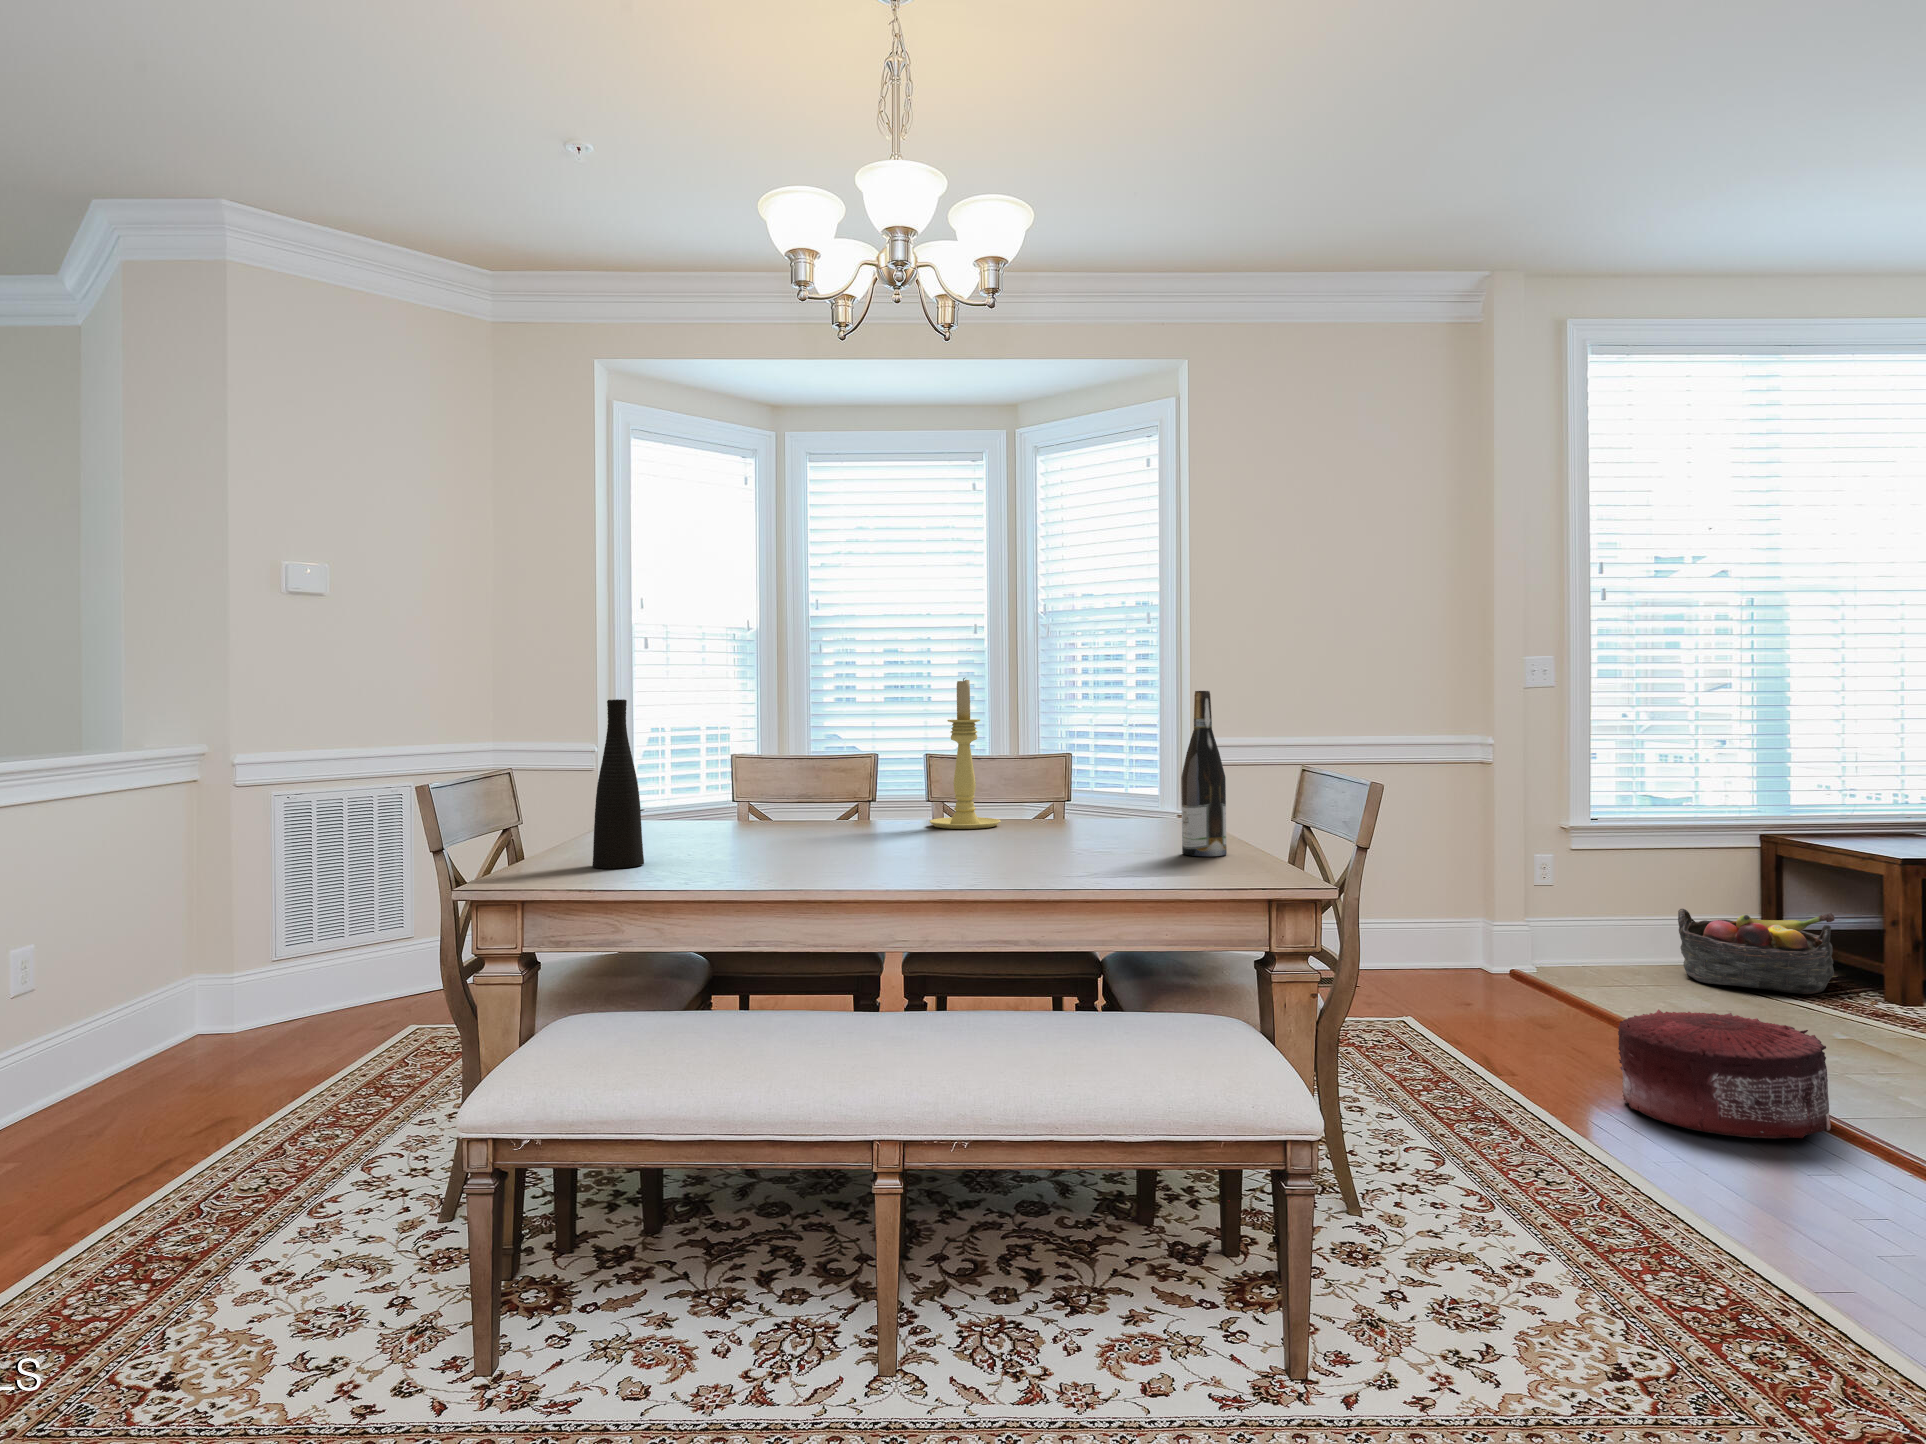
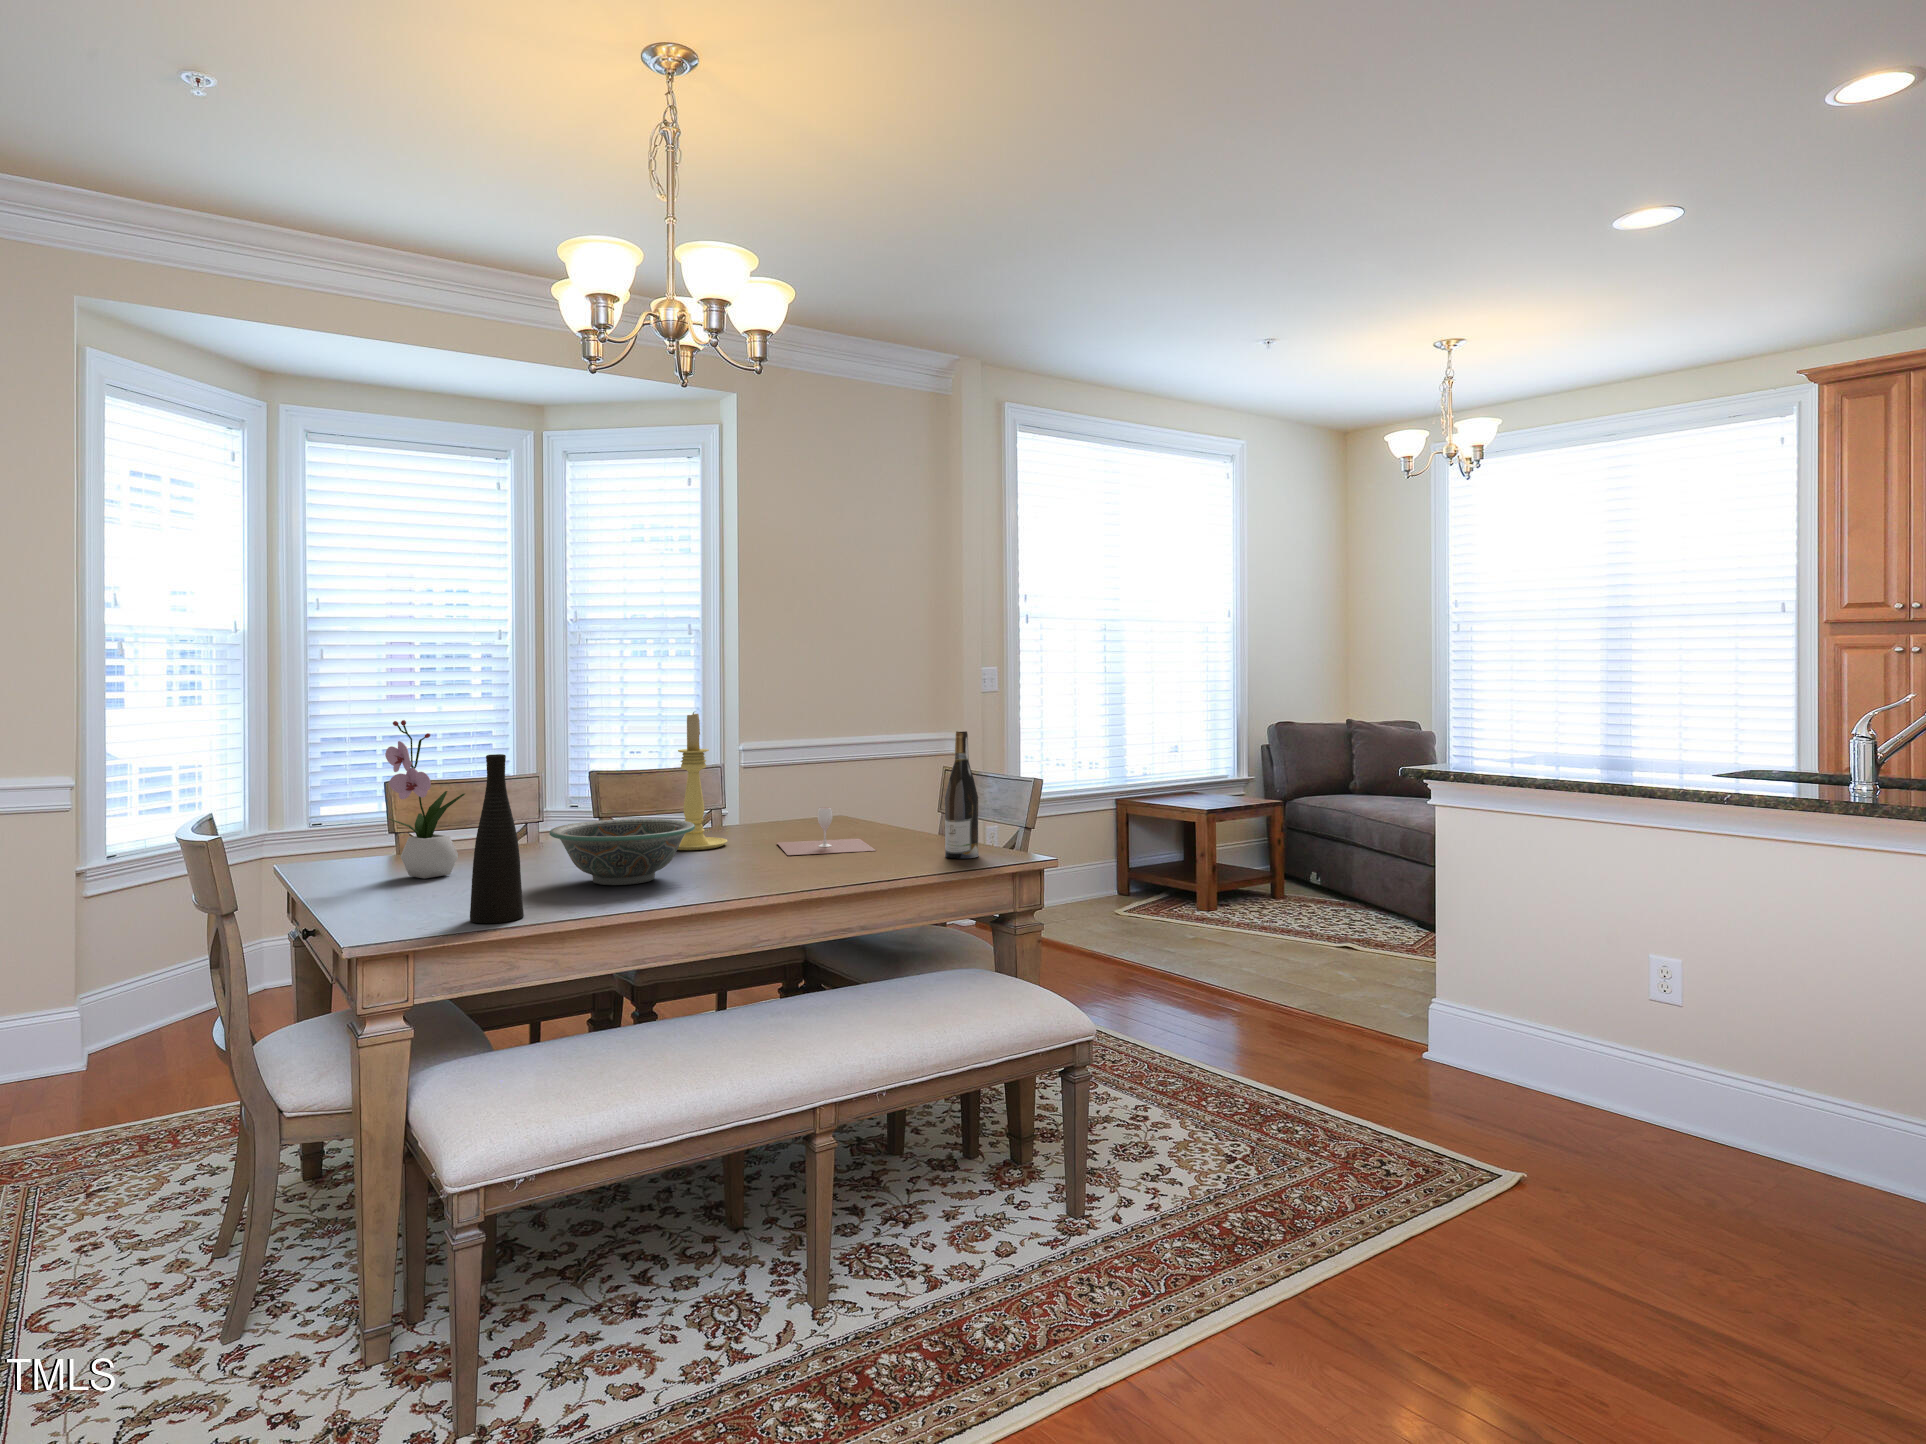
flower arrangement: none [654,681,718,833] -> present [385,720,465,878]
decorative bowl: none [735,785,884,850] -> present [549,819,695,885]
wine glass: none [1022,788,1144,842] -> present [777,807,876,855]
basket: present [1678,909,1834,994] -> none [1078,853,1170,911]
pouf: present [1618,1009,1831,1138] -> none [1109,929,1229,1011]

